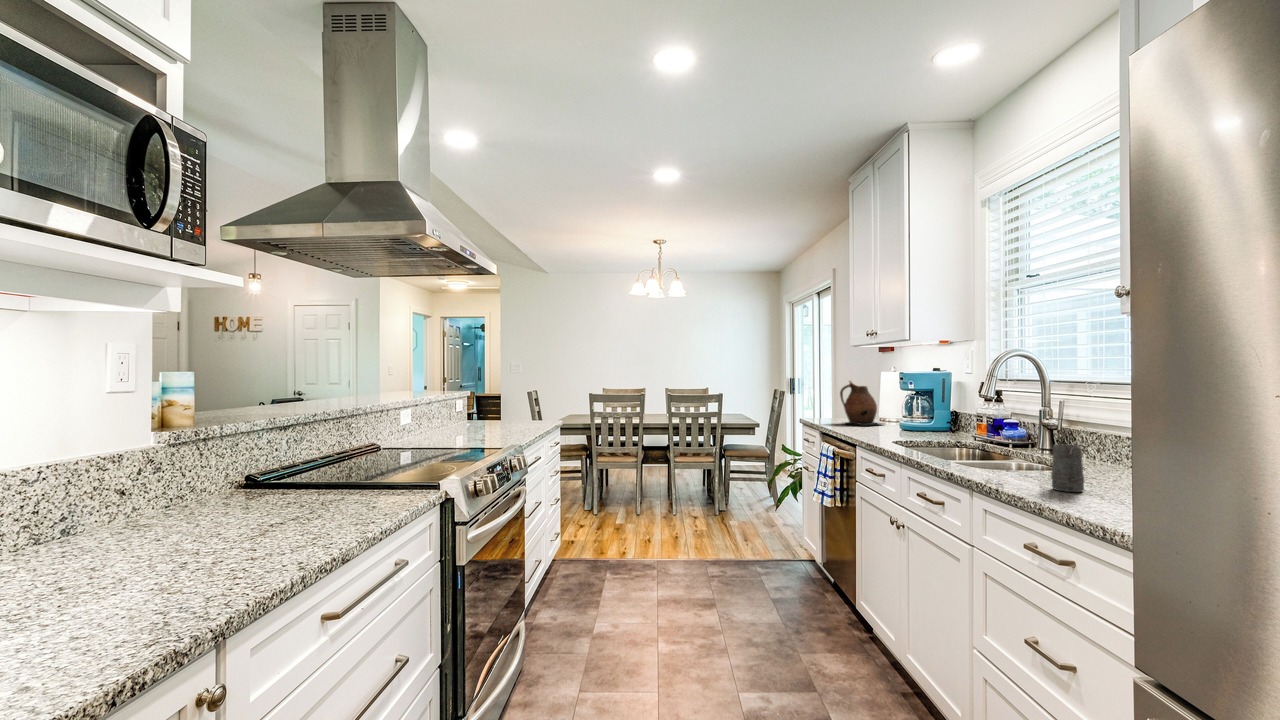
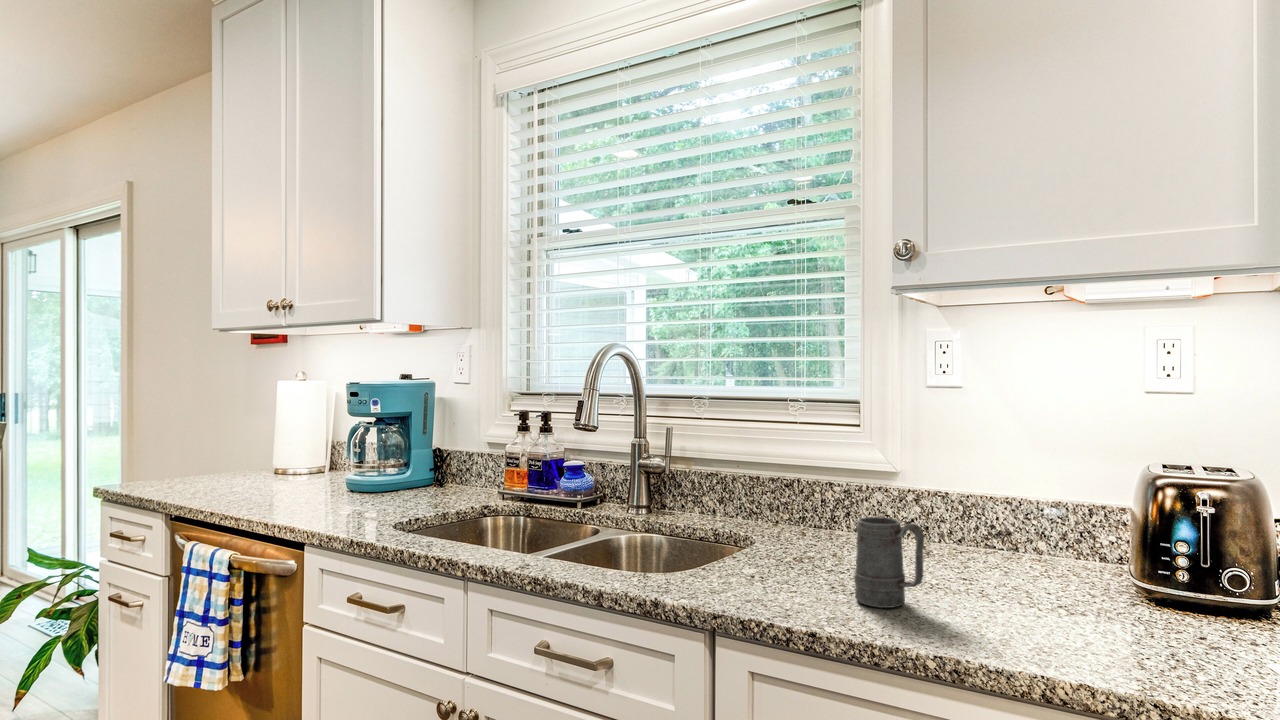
ceramic pitcher: present [840,381,882,425] -> none [208,400,300,492]

